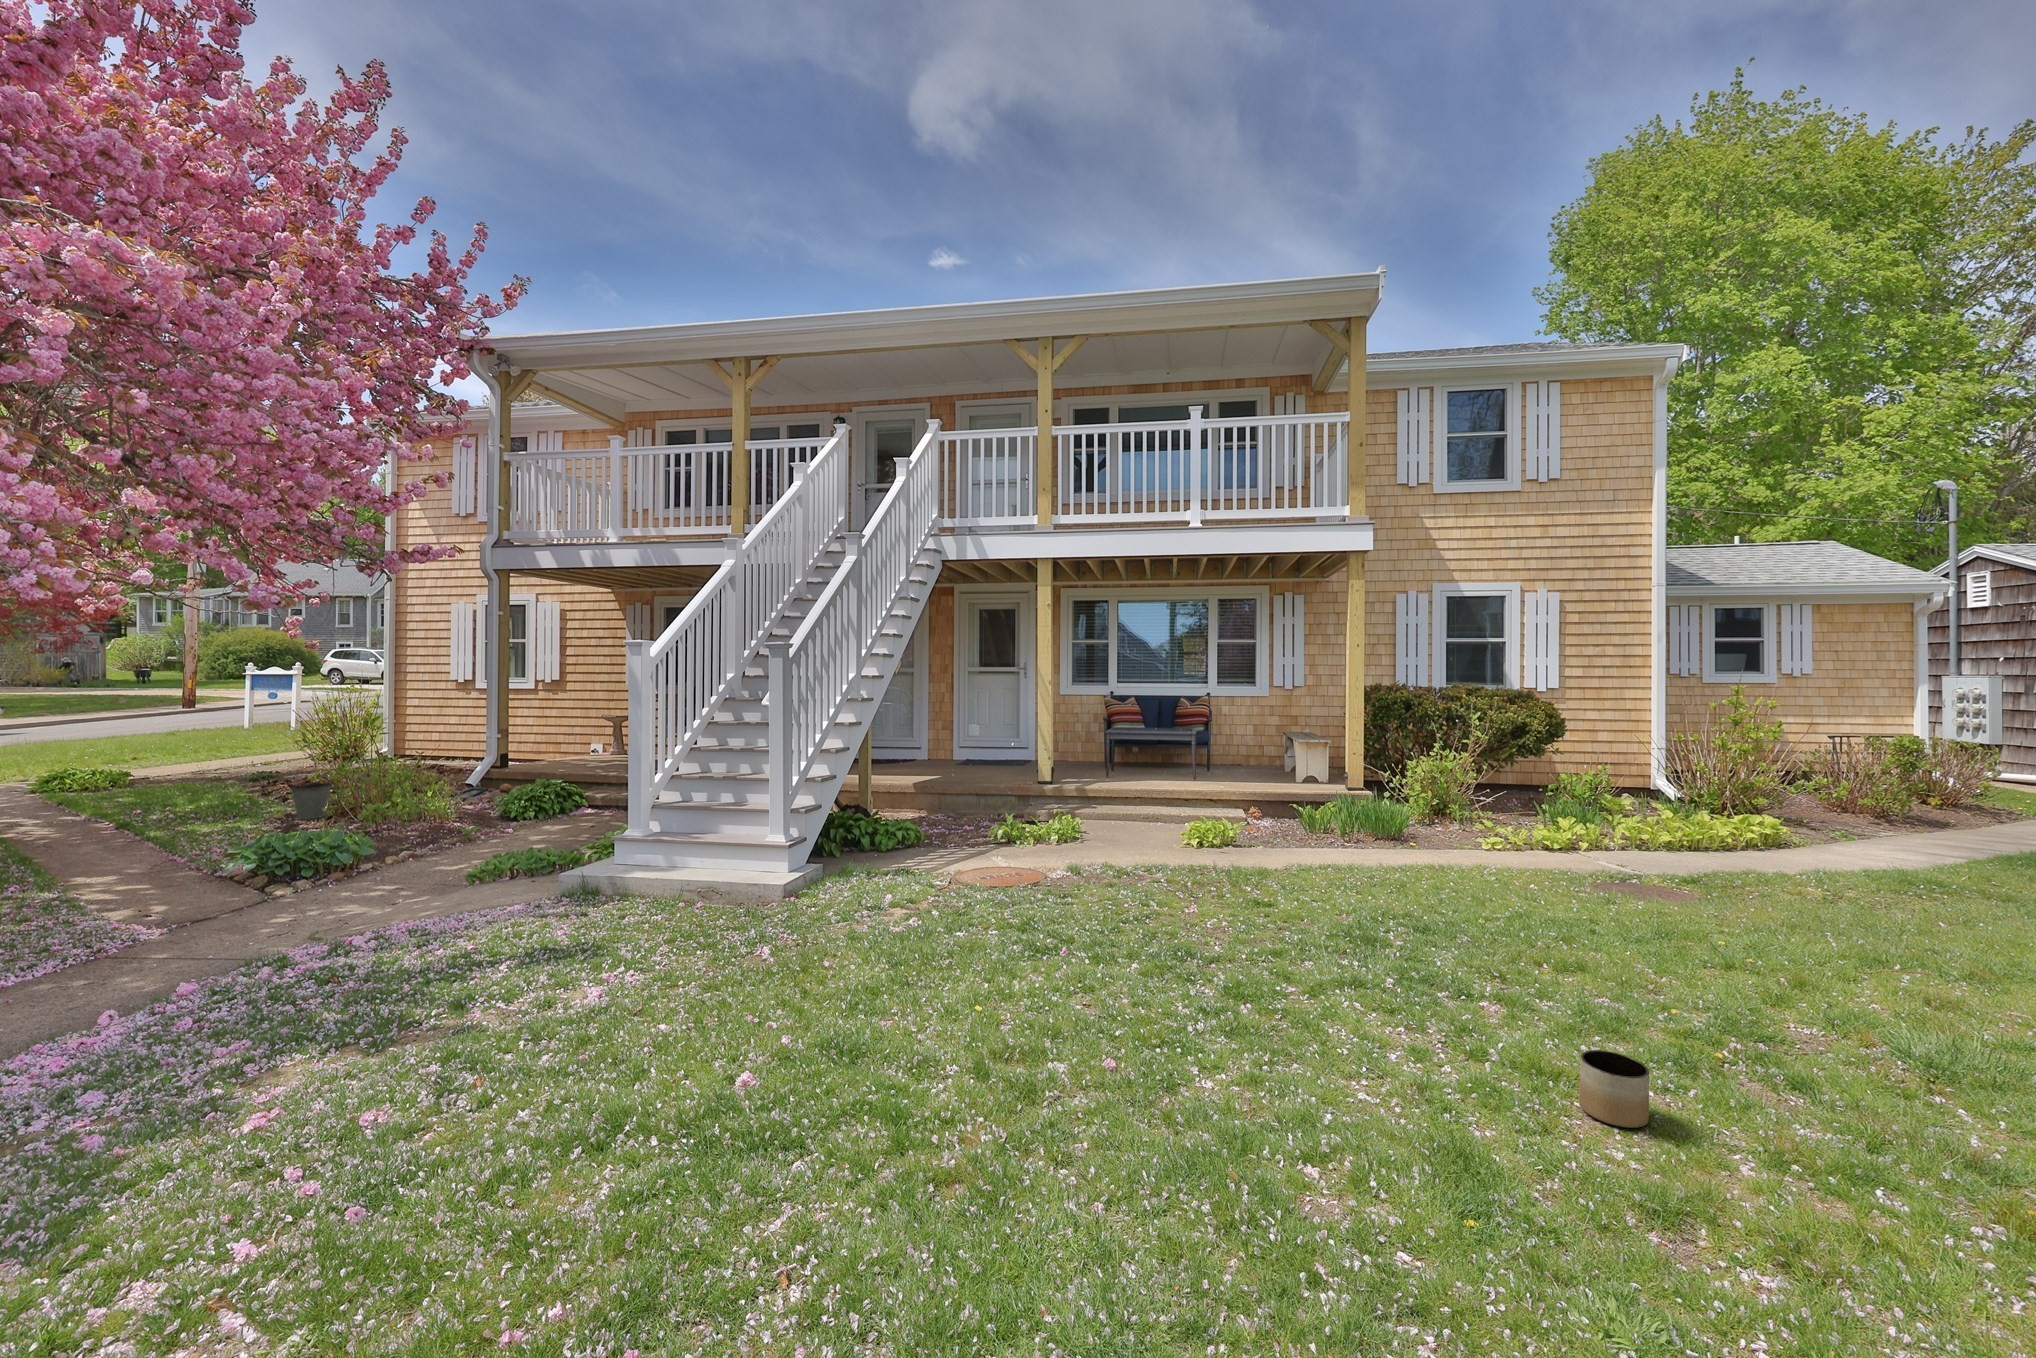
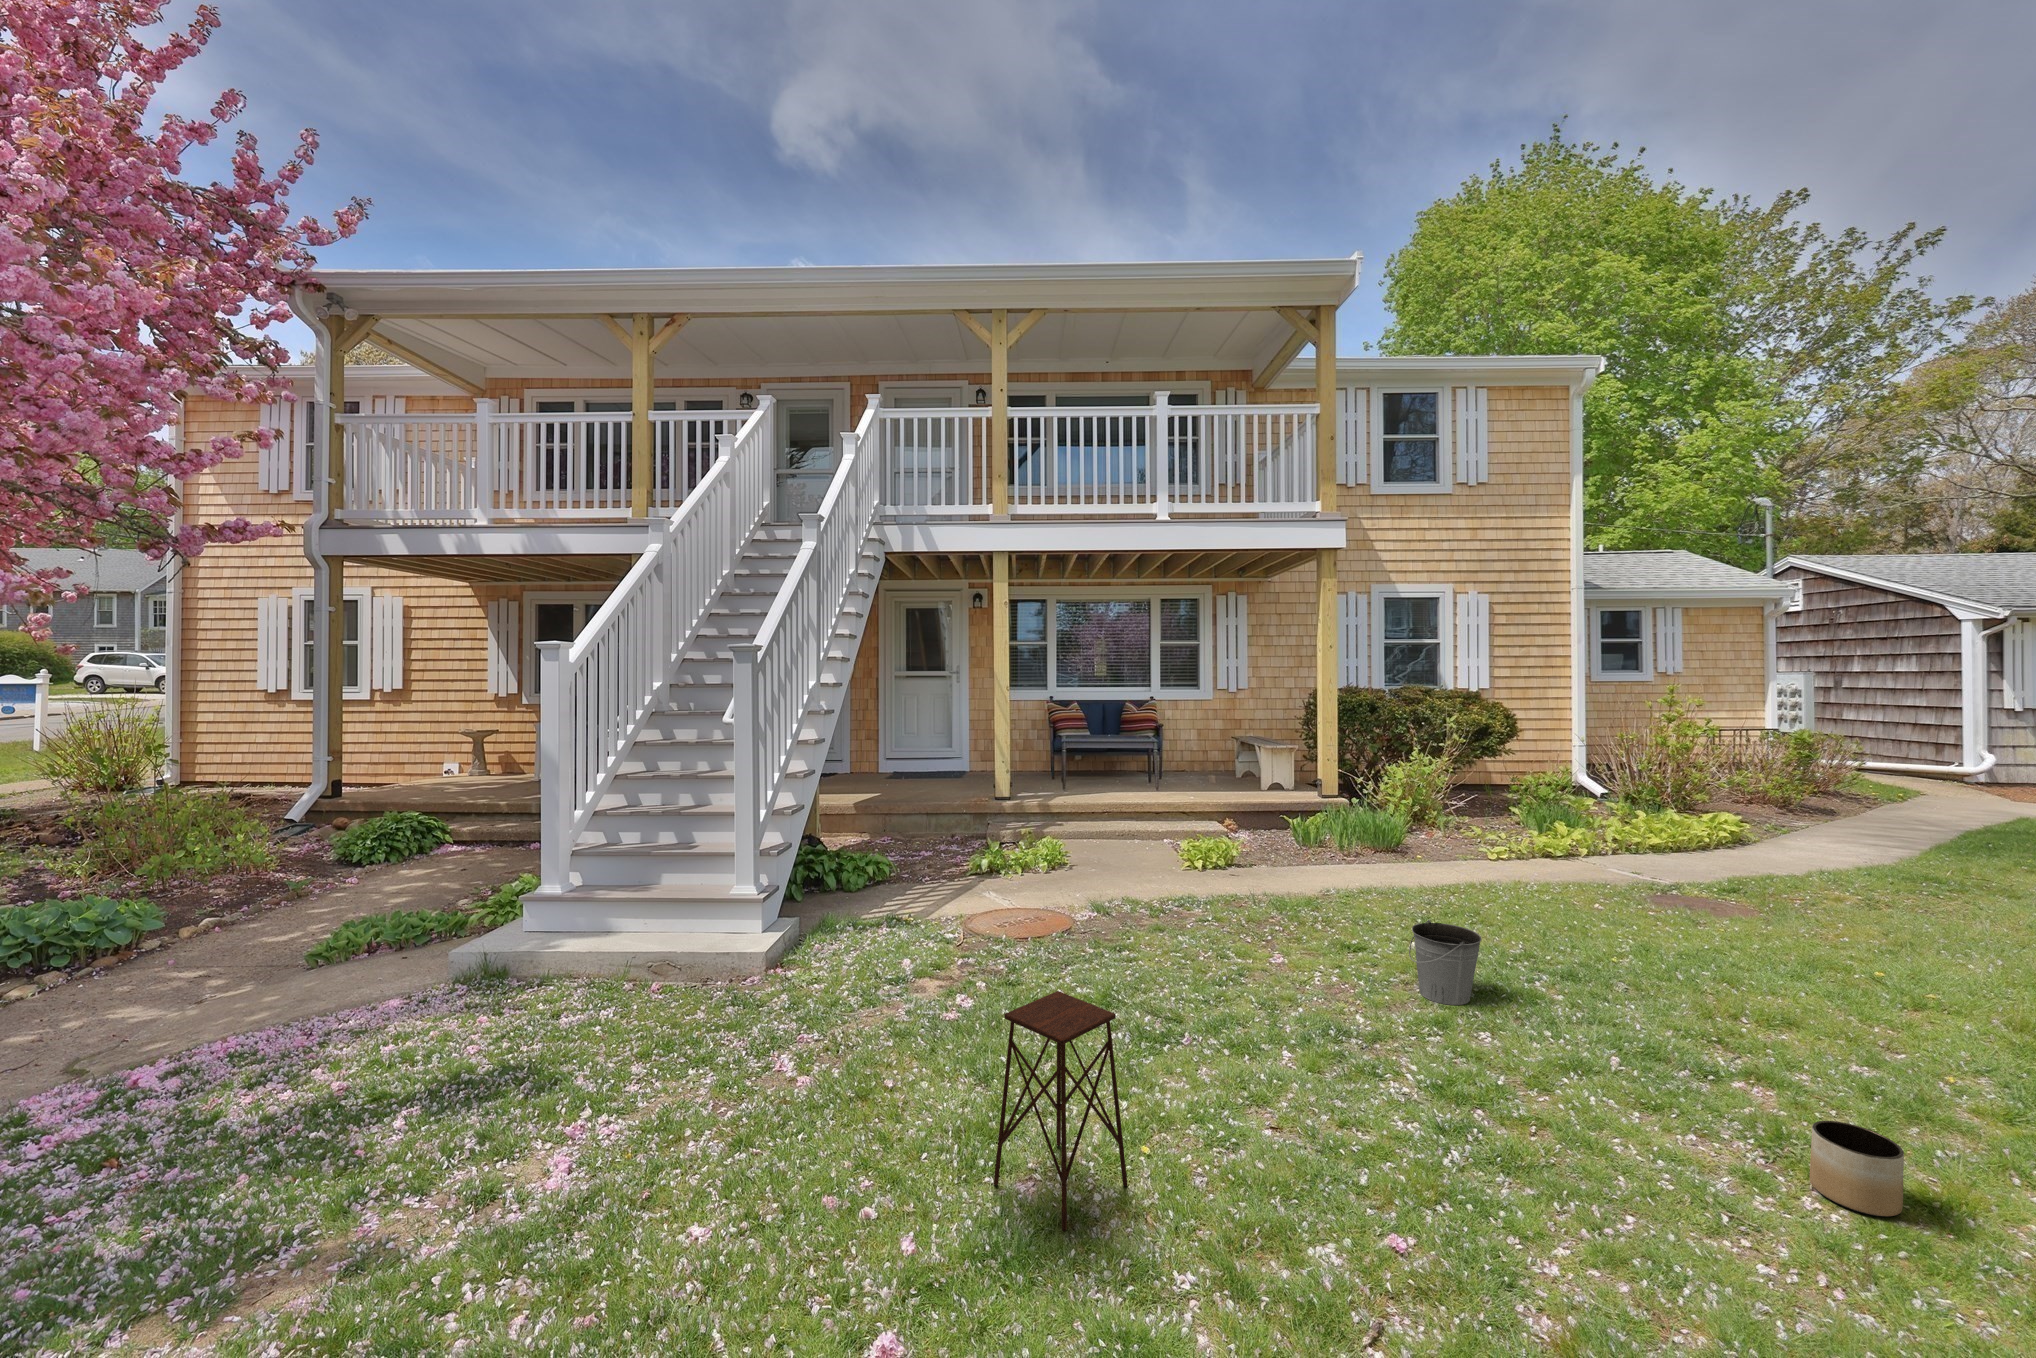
bucket: present [291,783,331,820] -> present [1409,919,1482,1005]
side table: none [901,907,1001,1079] -> present [994,991,1128,1231]

